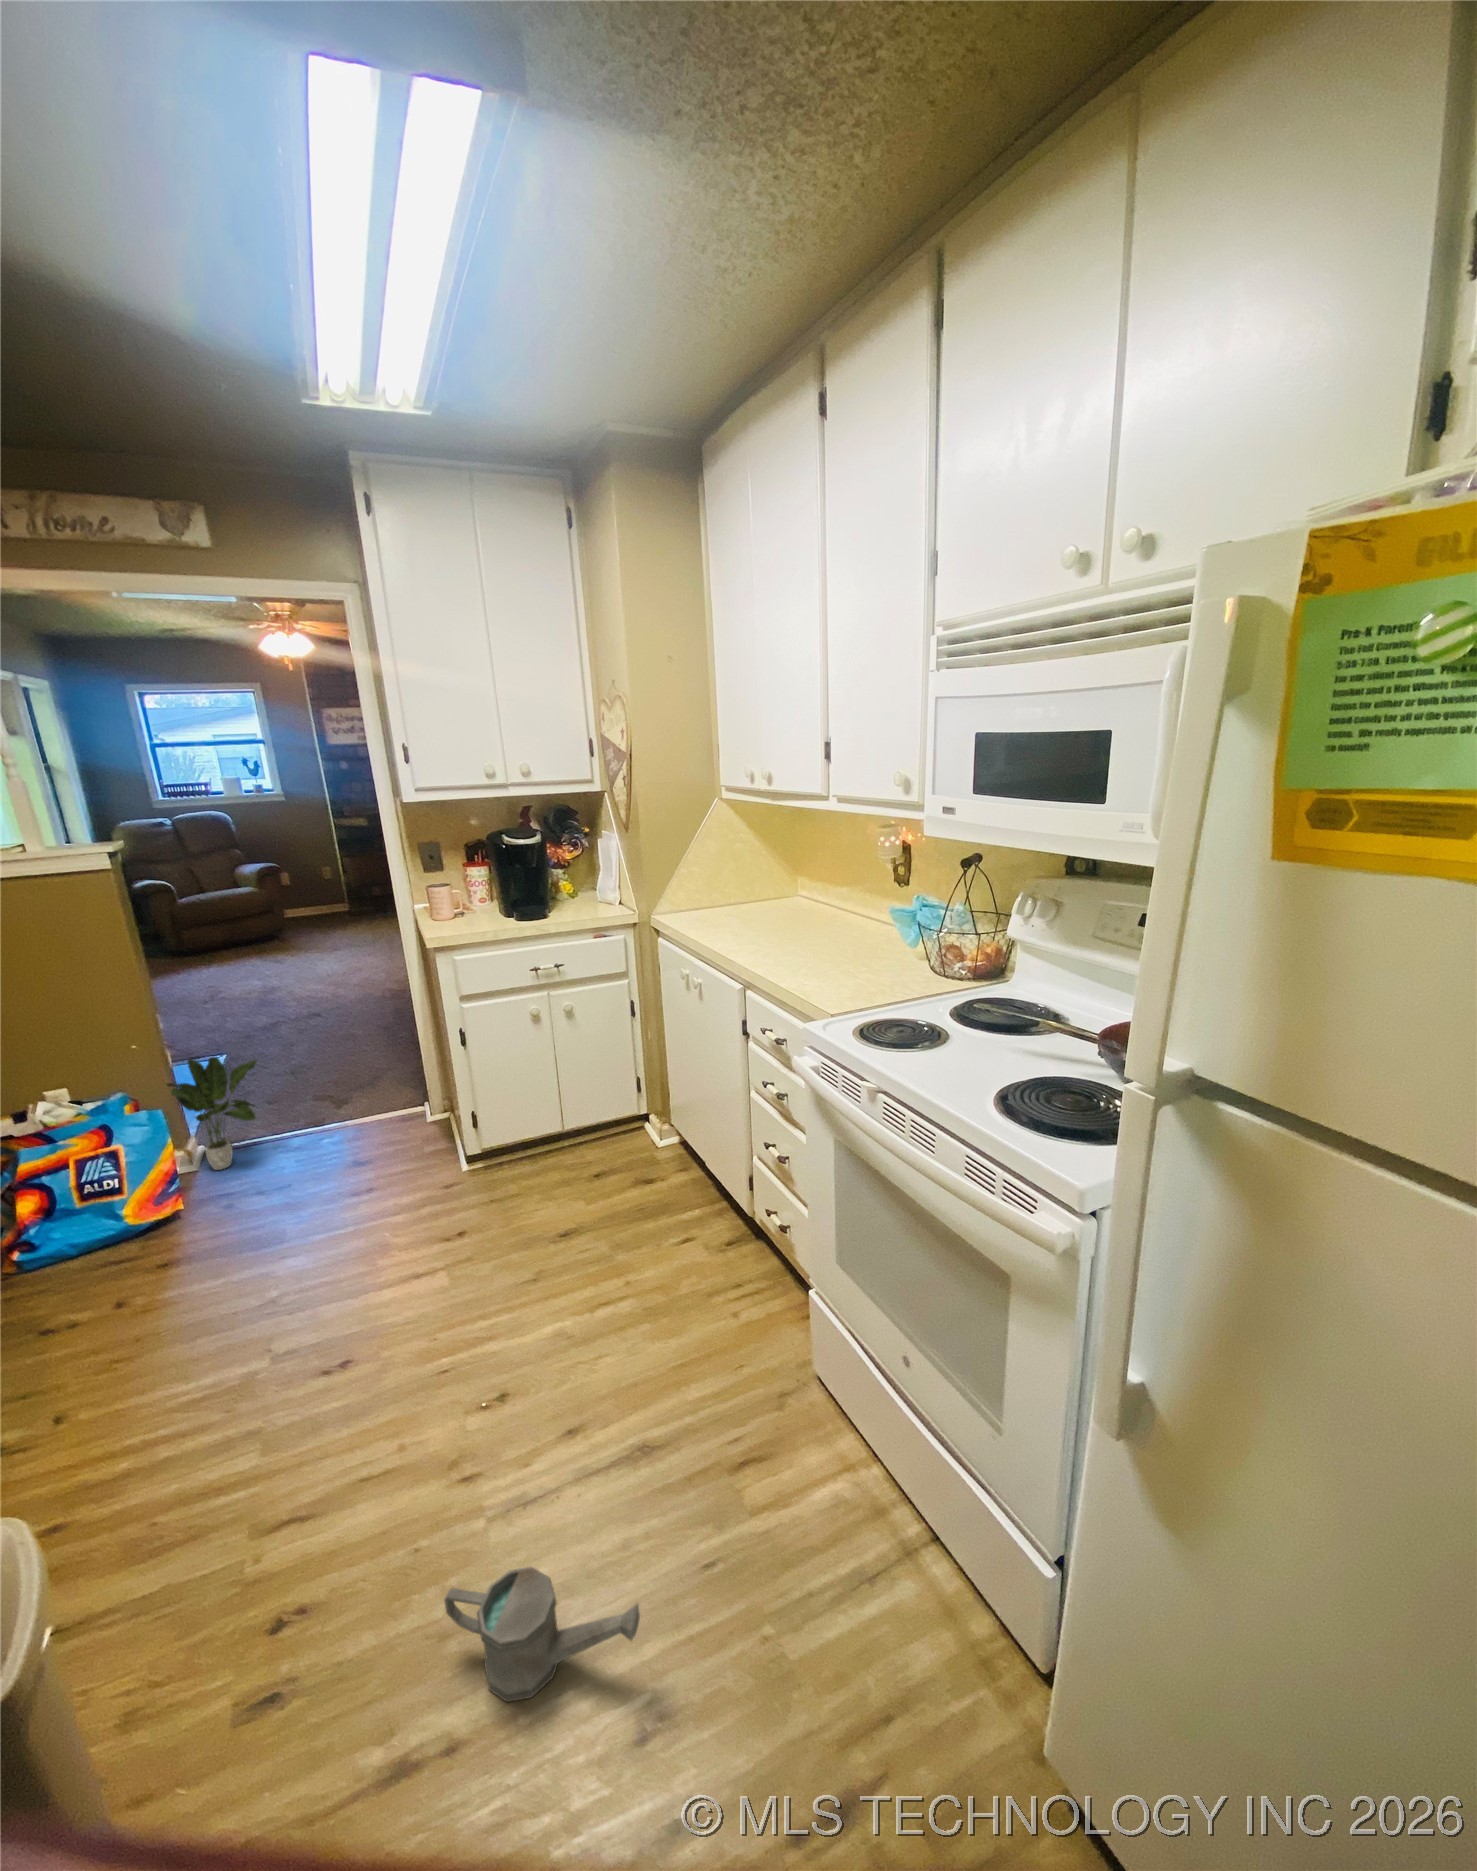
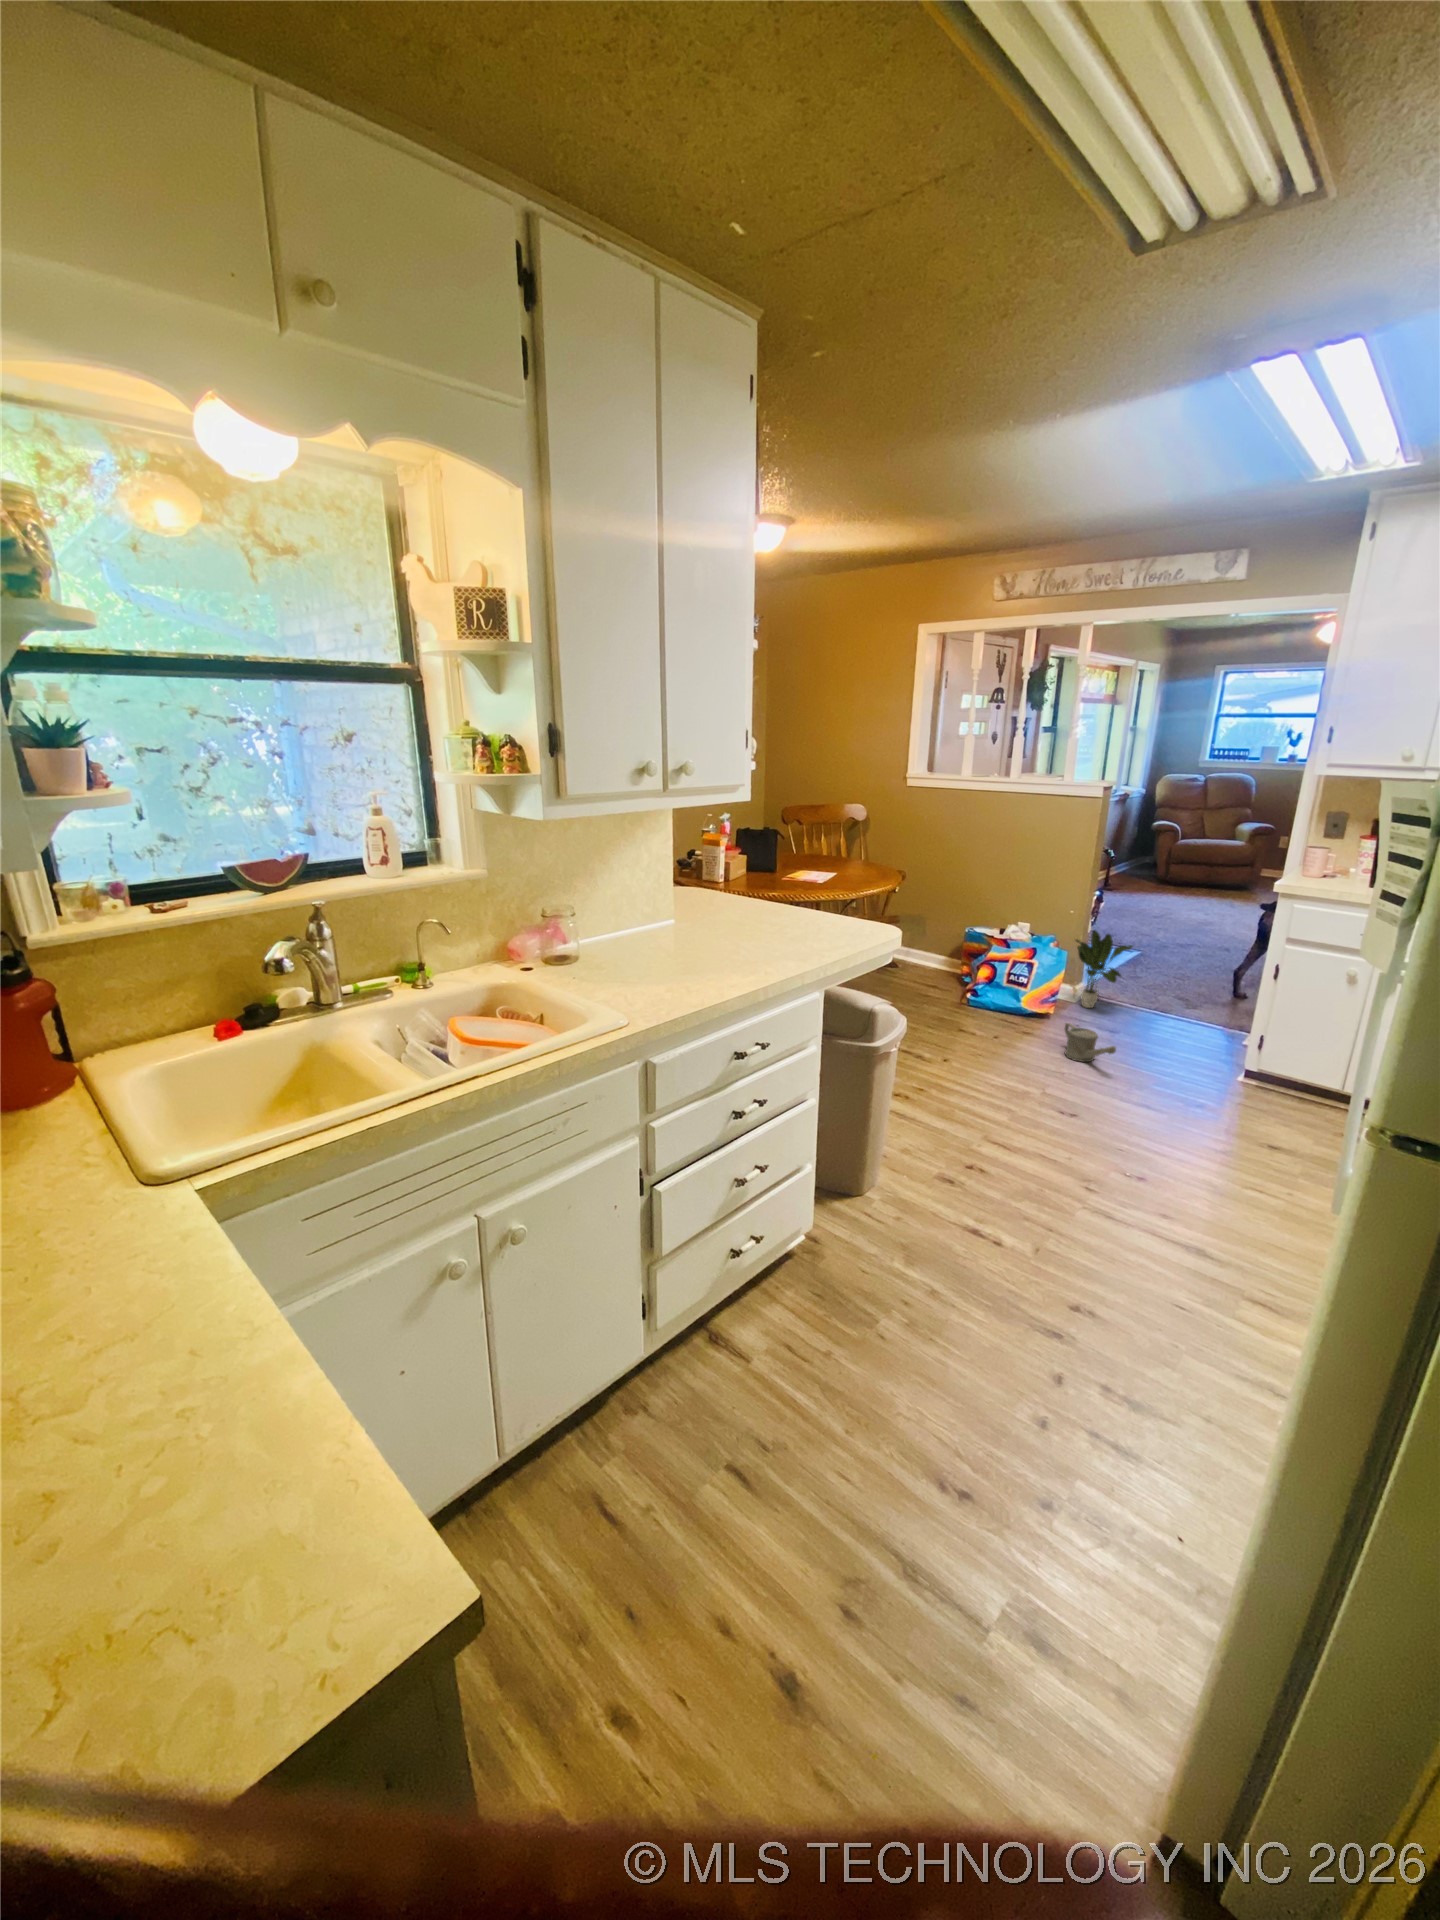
watering can: present [444,1567,640,1702] -> present [1065,1023,1116,1062]

